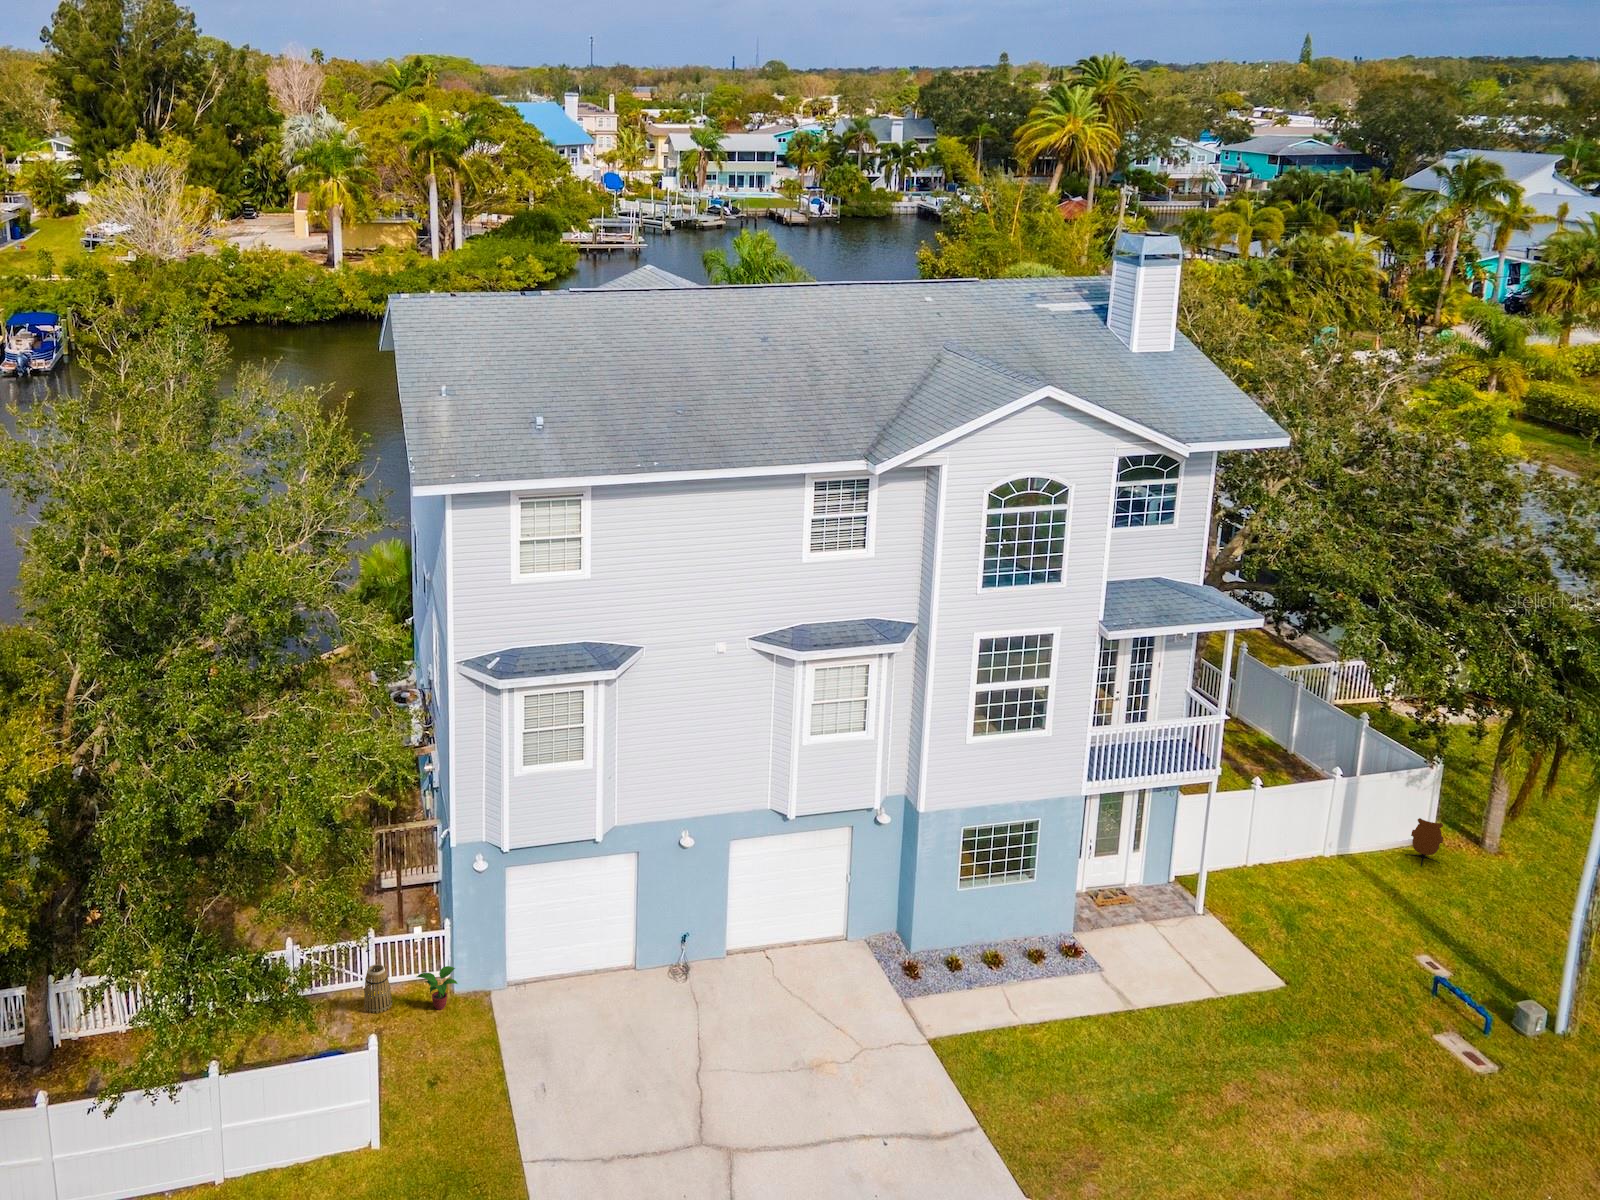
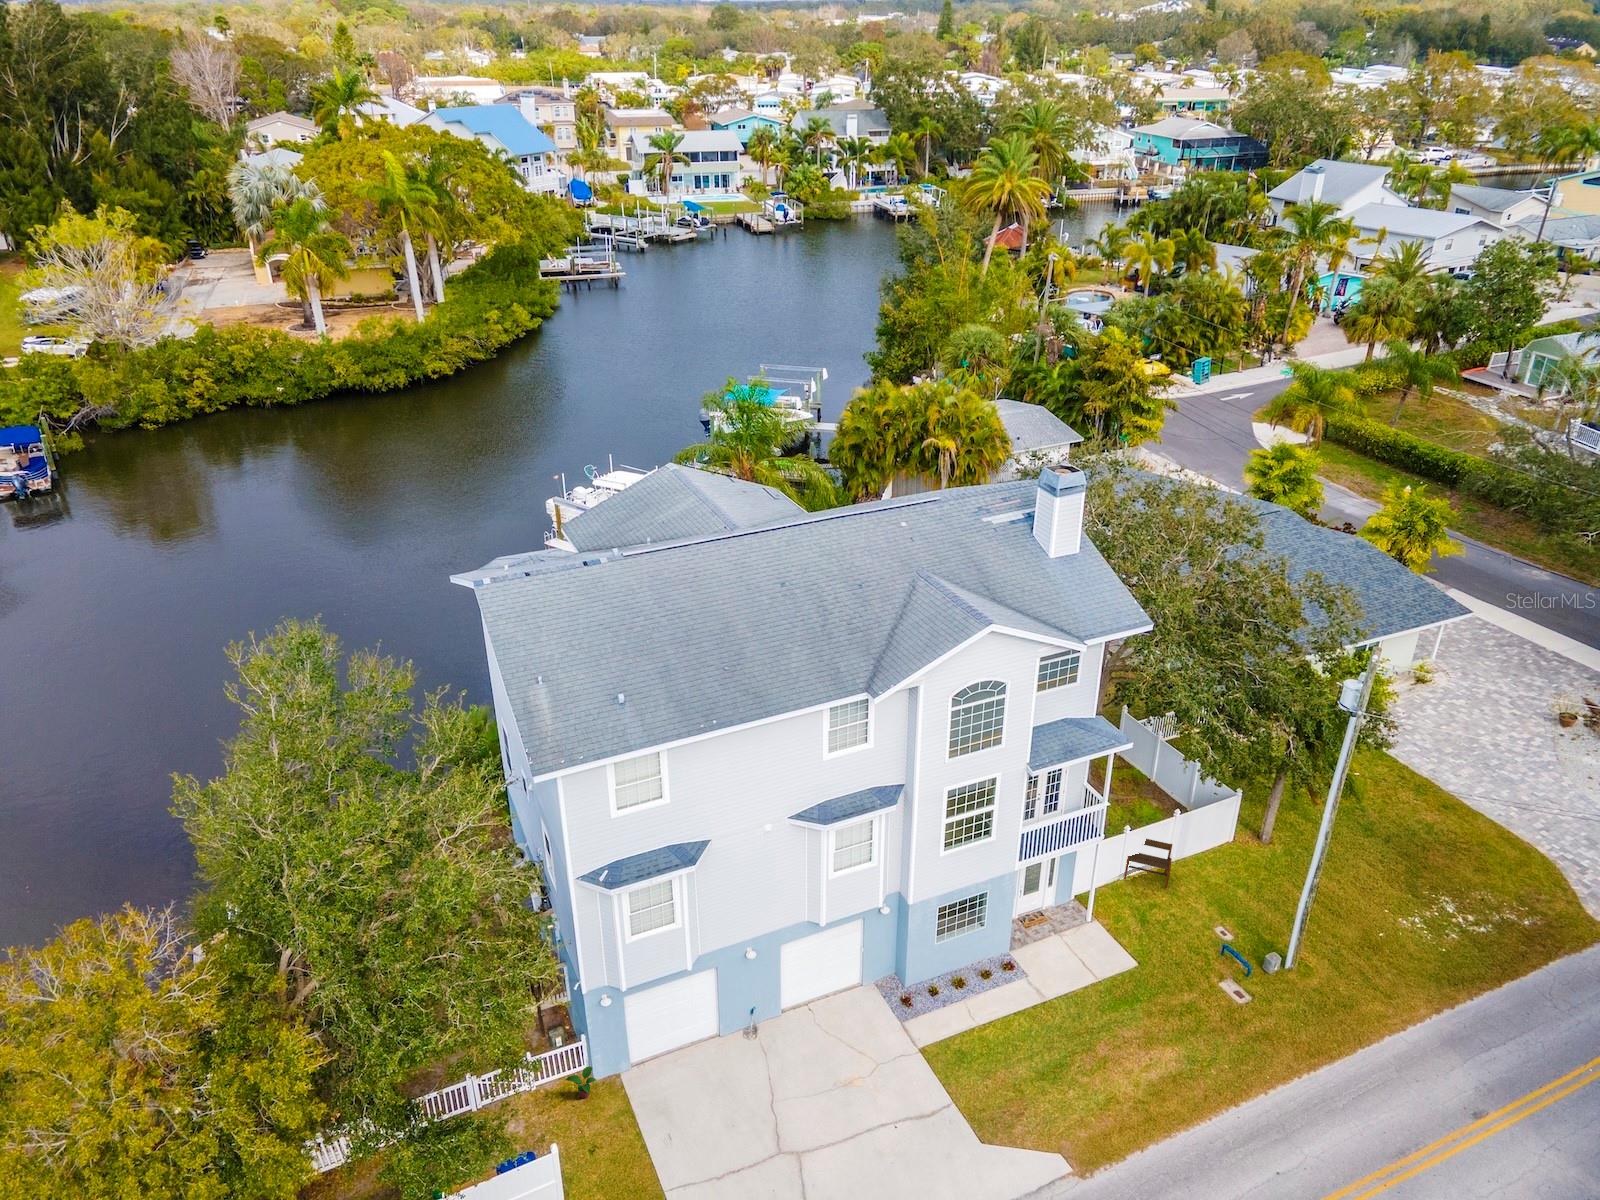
bench: none [1251,811,1323,887] -> present [1124,839,1172,888]
lounge chair: present [1406,818,1443,866] -> none [1225,825,1252,858]
basket: present [364,964,392,1013] -> none [529,1076,550,1110]

